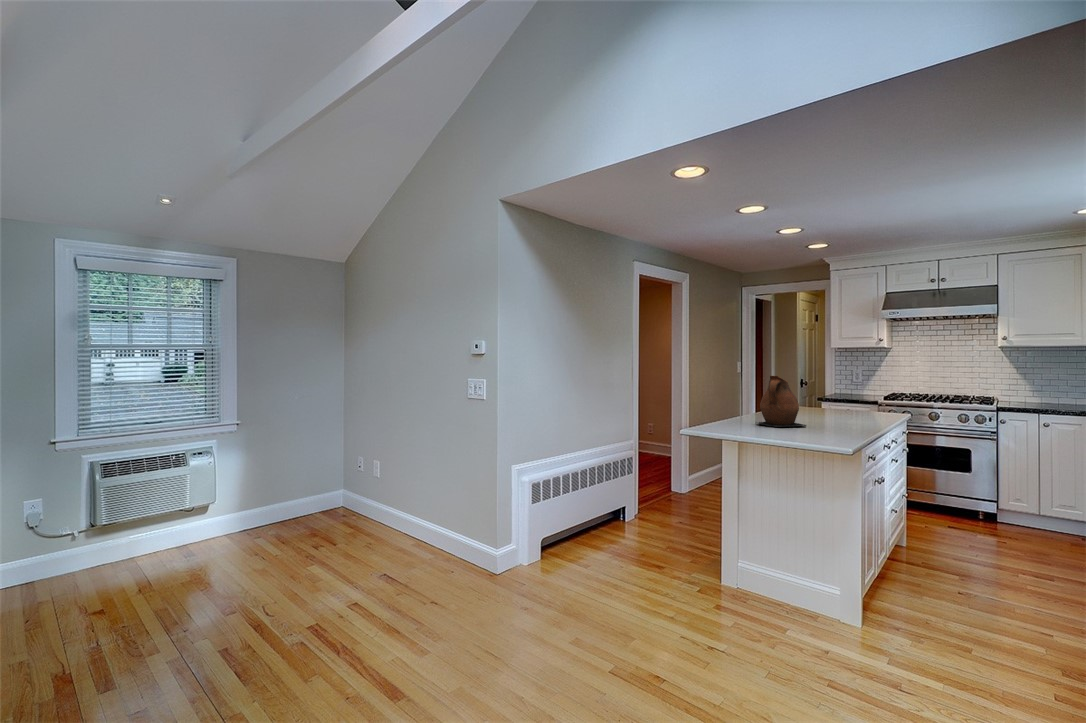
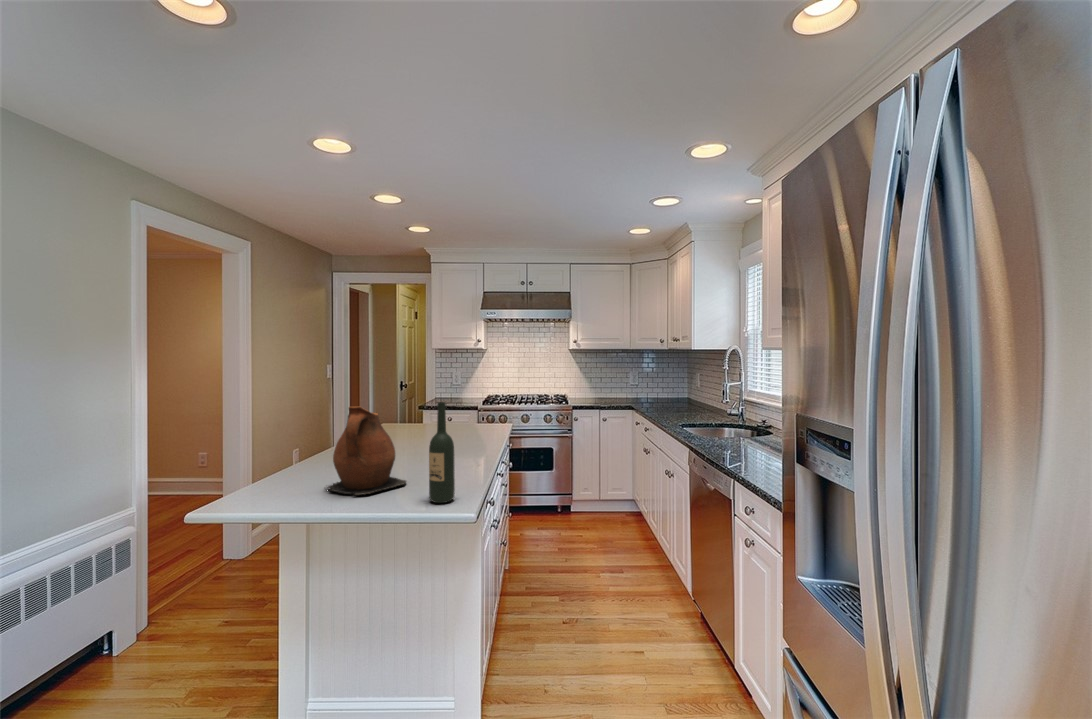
wine bottle: none [821,372,839,433] -> present [429,402,455,503]

